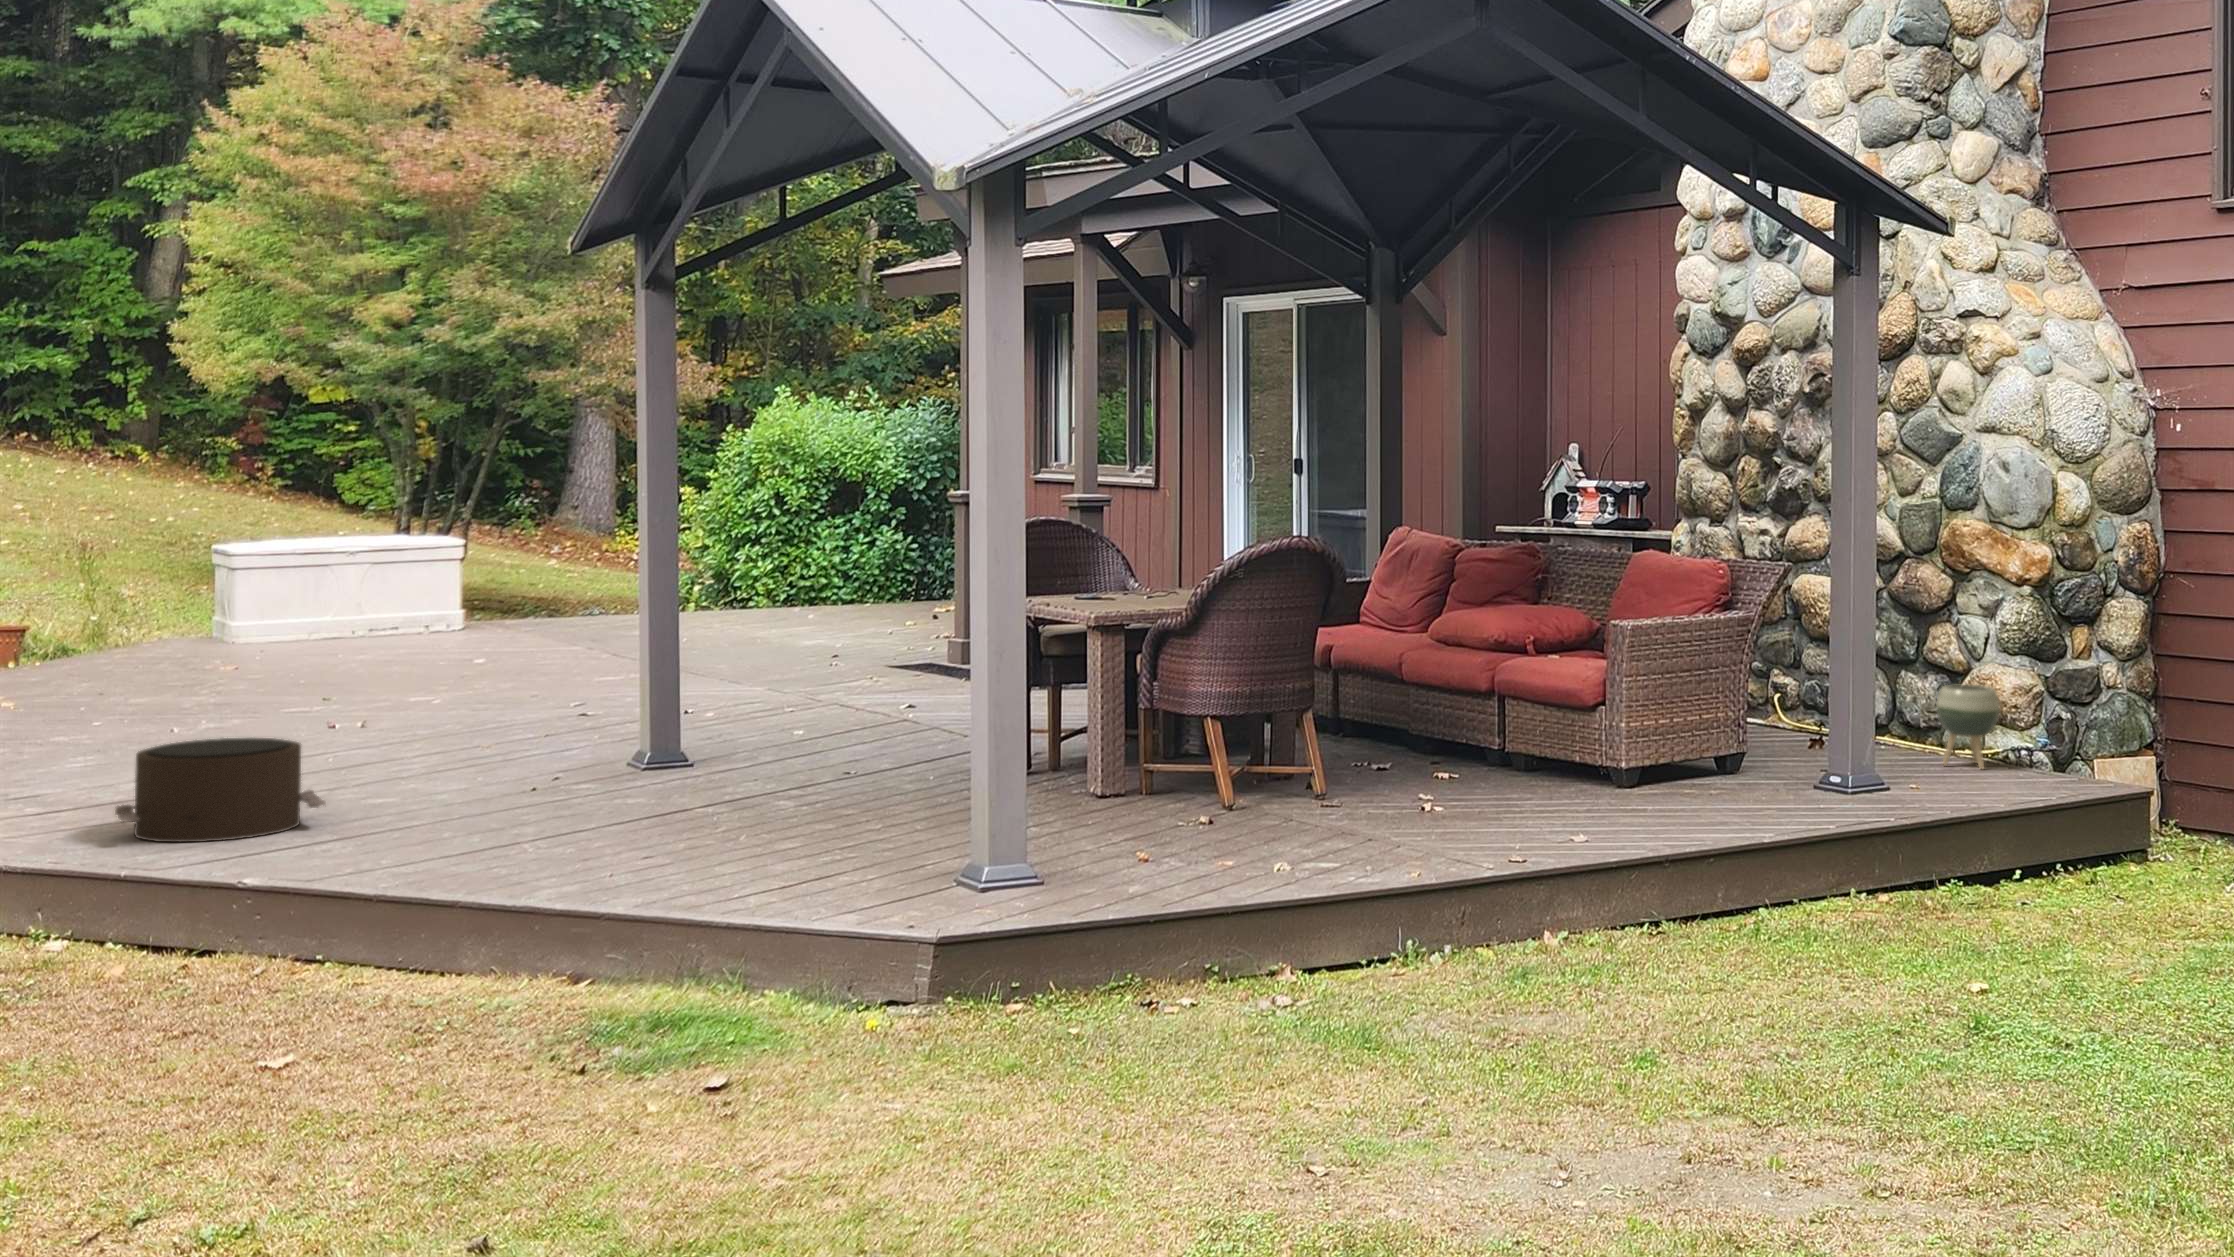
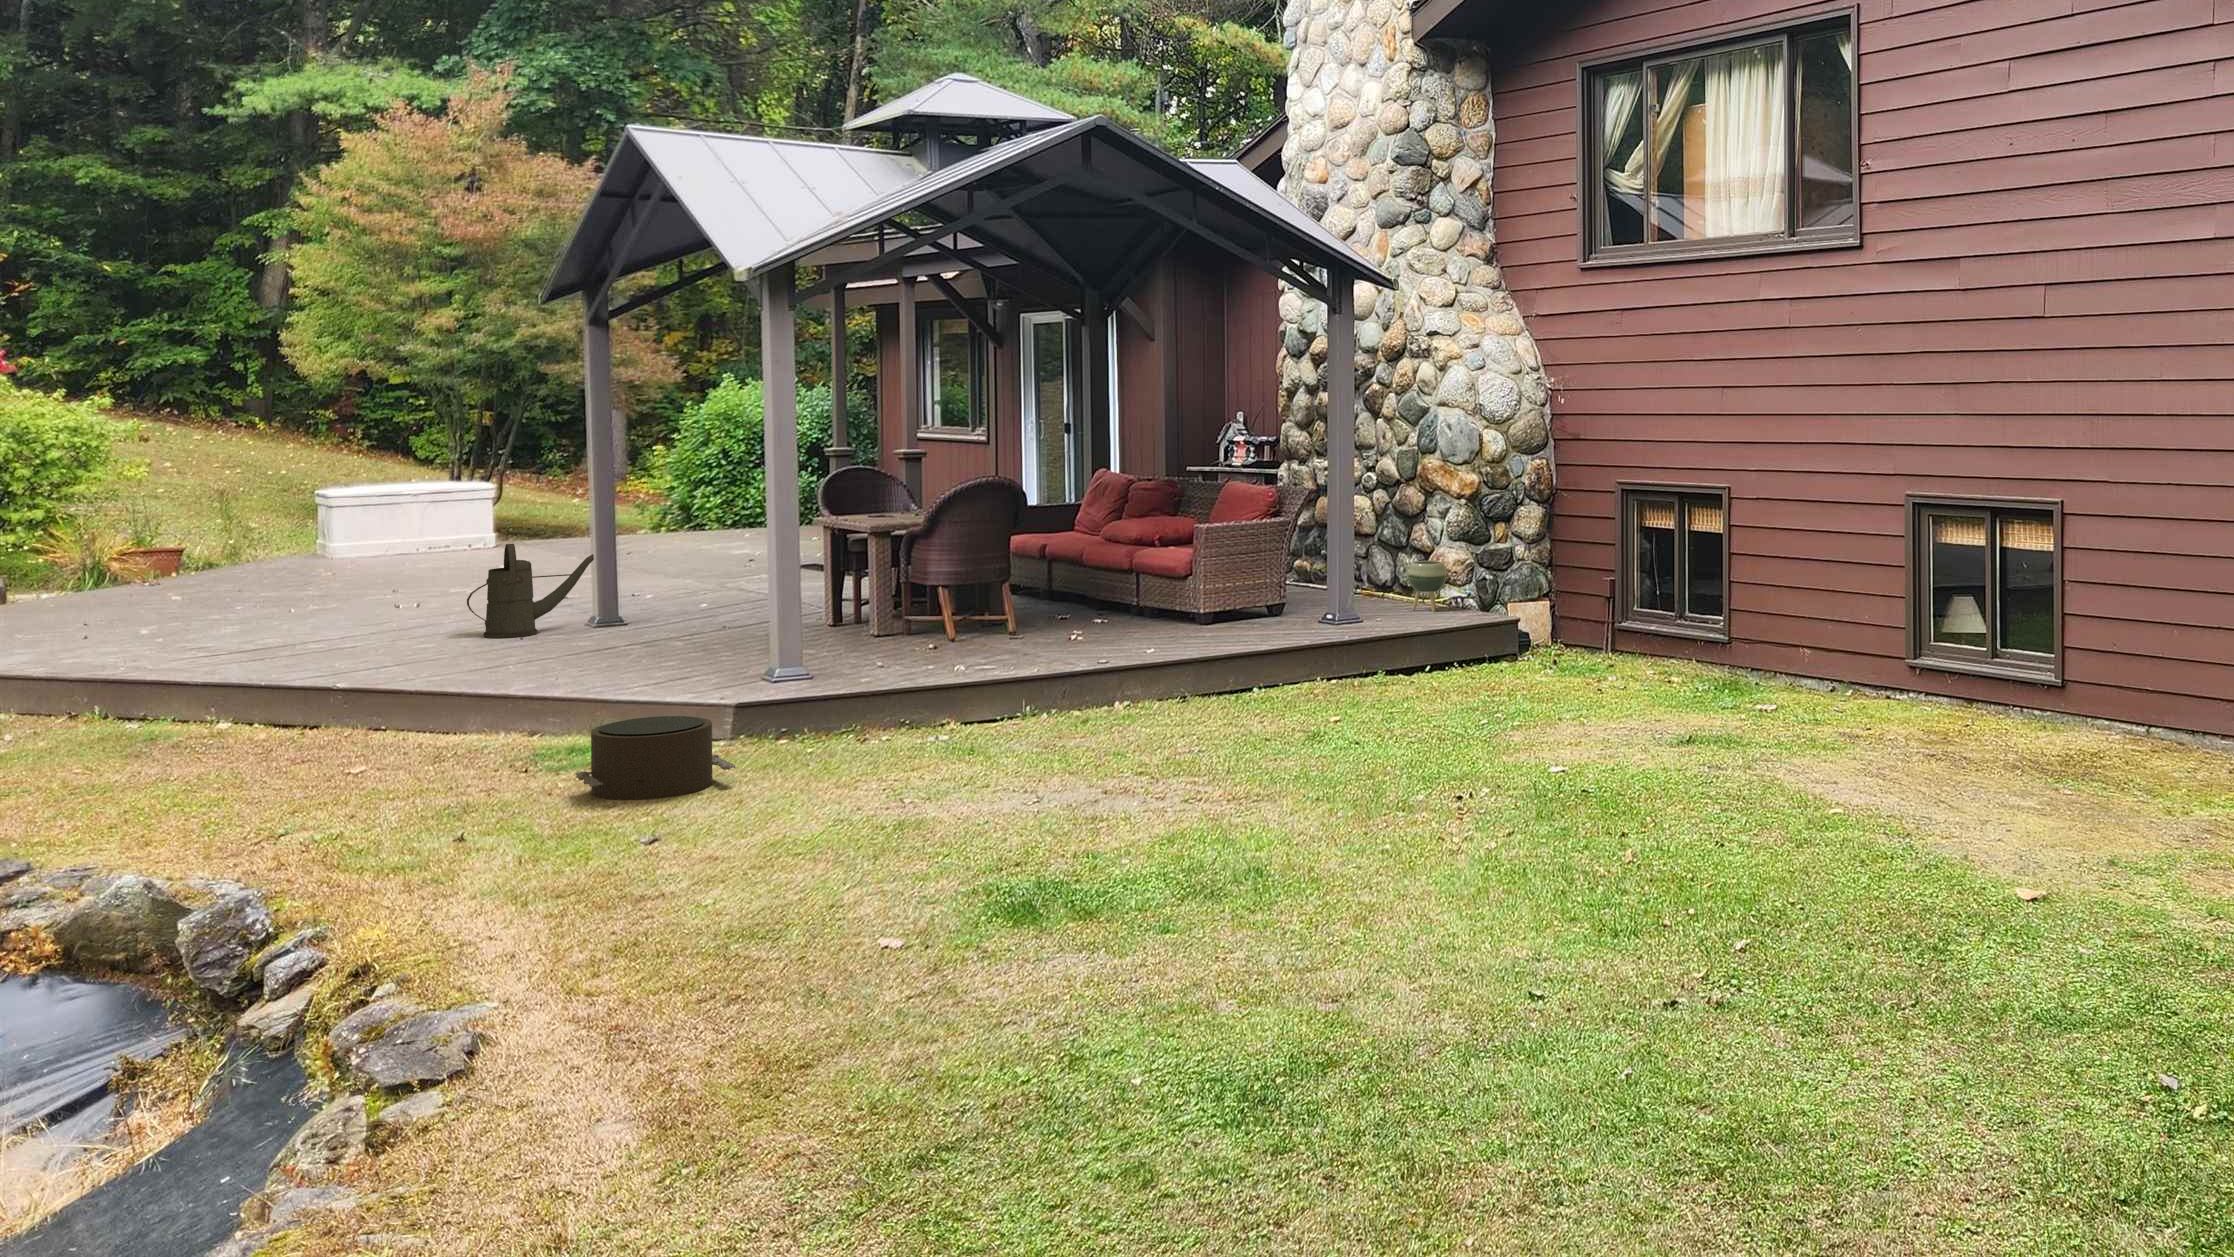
watering can: none [447,632,645,787] -> present [467,544,594,638]
pouf: present [115,738,326,842] -> present [576,716,736,800]

